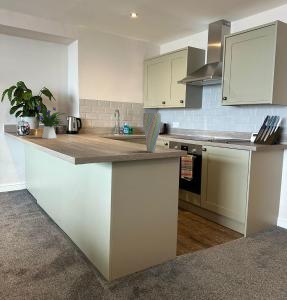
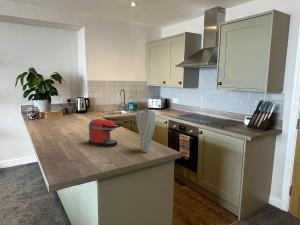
flower arrangement: present [37,105,65,139] -> none [40,90,72,121]
coffee maker: none [93,124,126,150] -> present [89,119,121,147]

